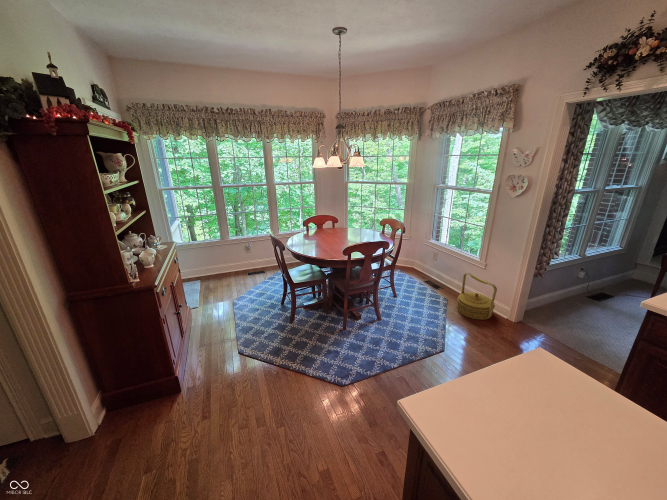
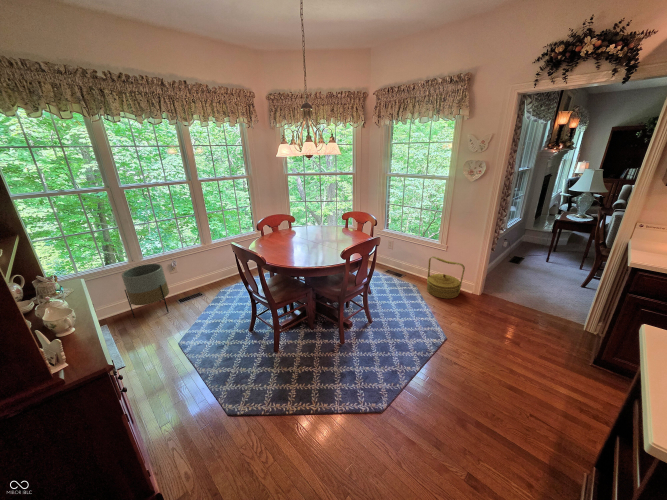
planter: none [212,242,241,280] -> present [122,264,169,318]

